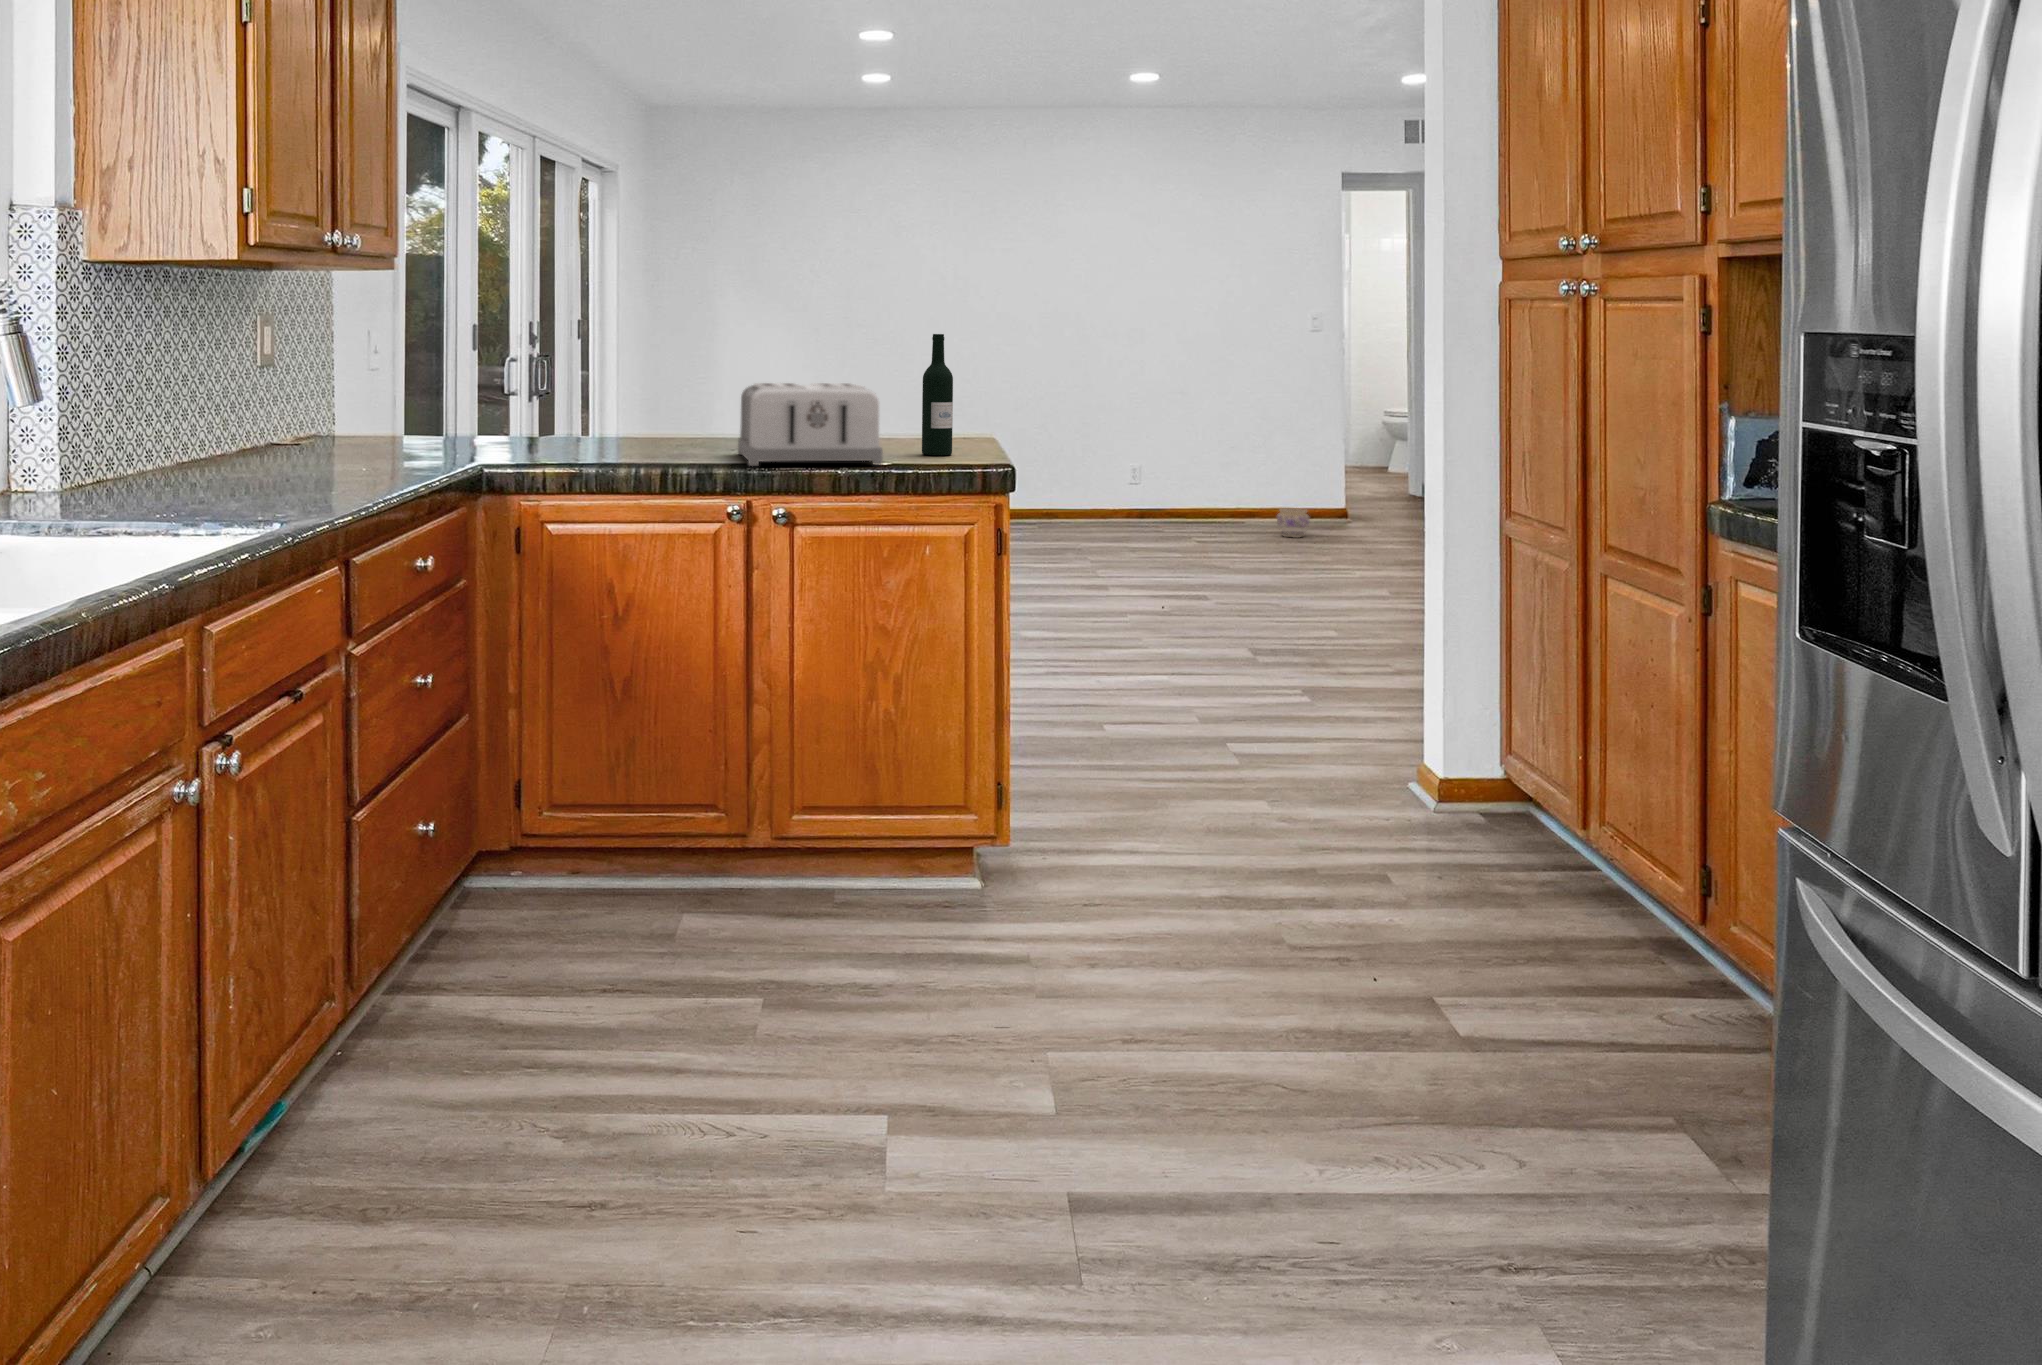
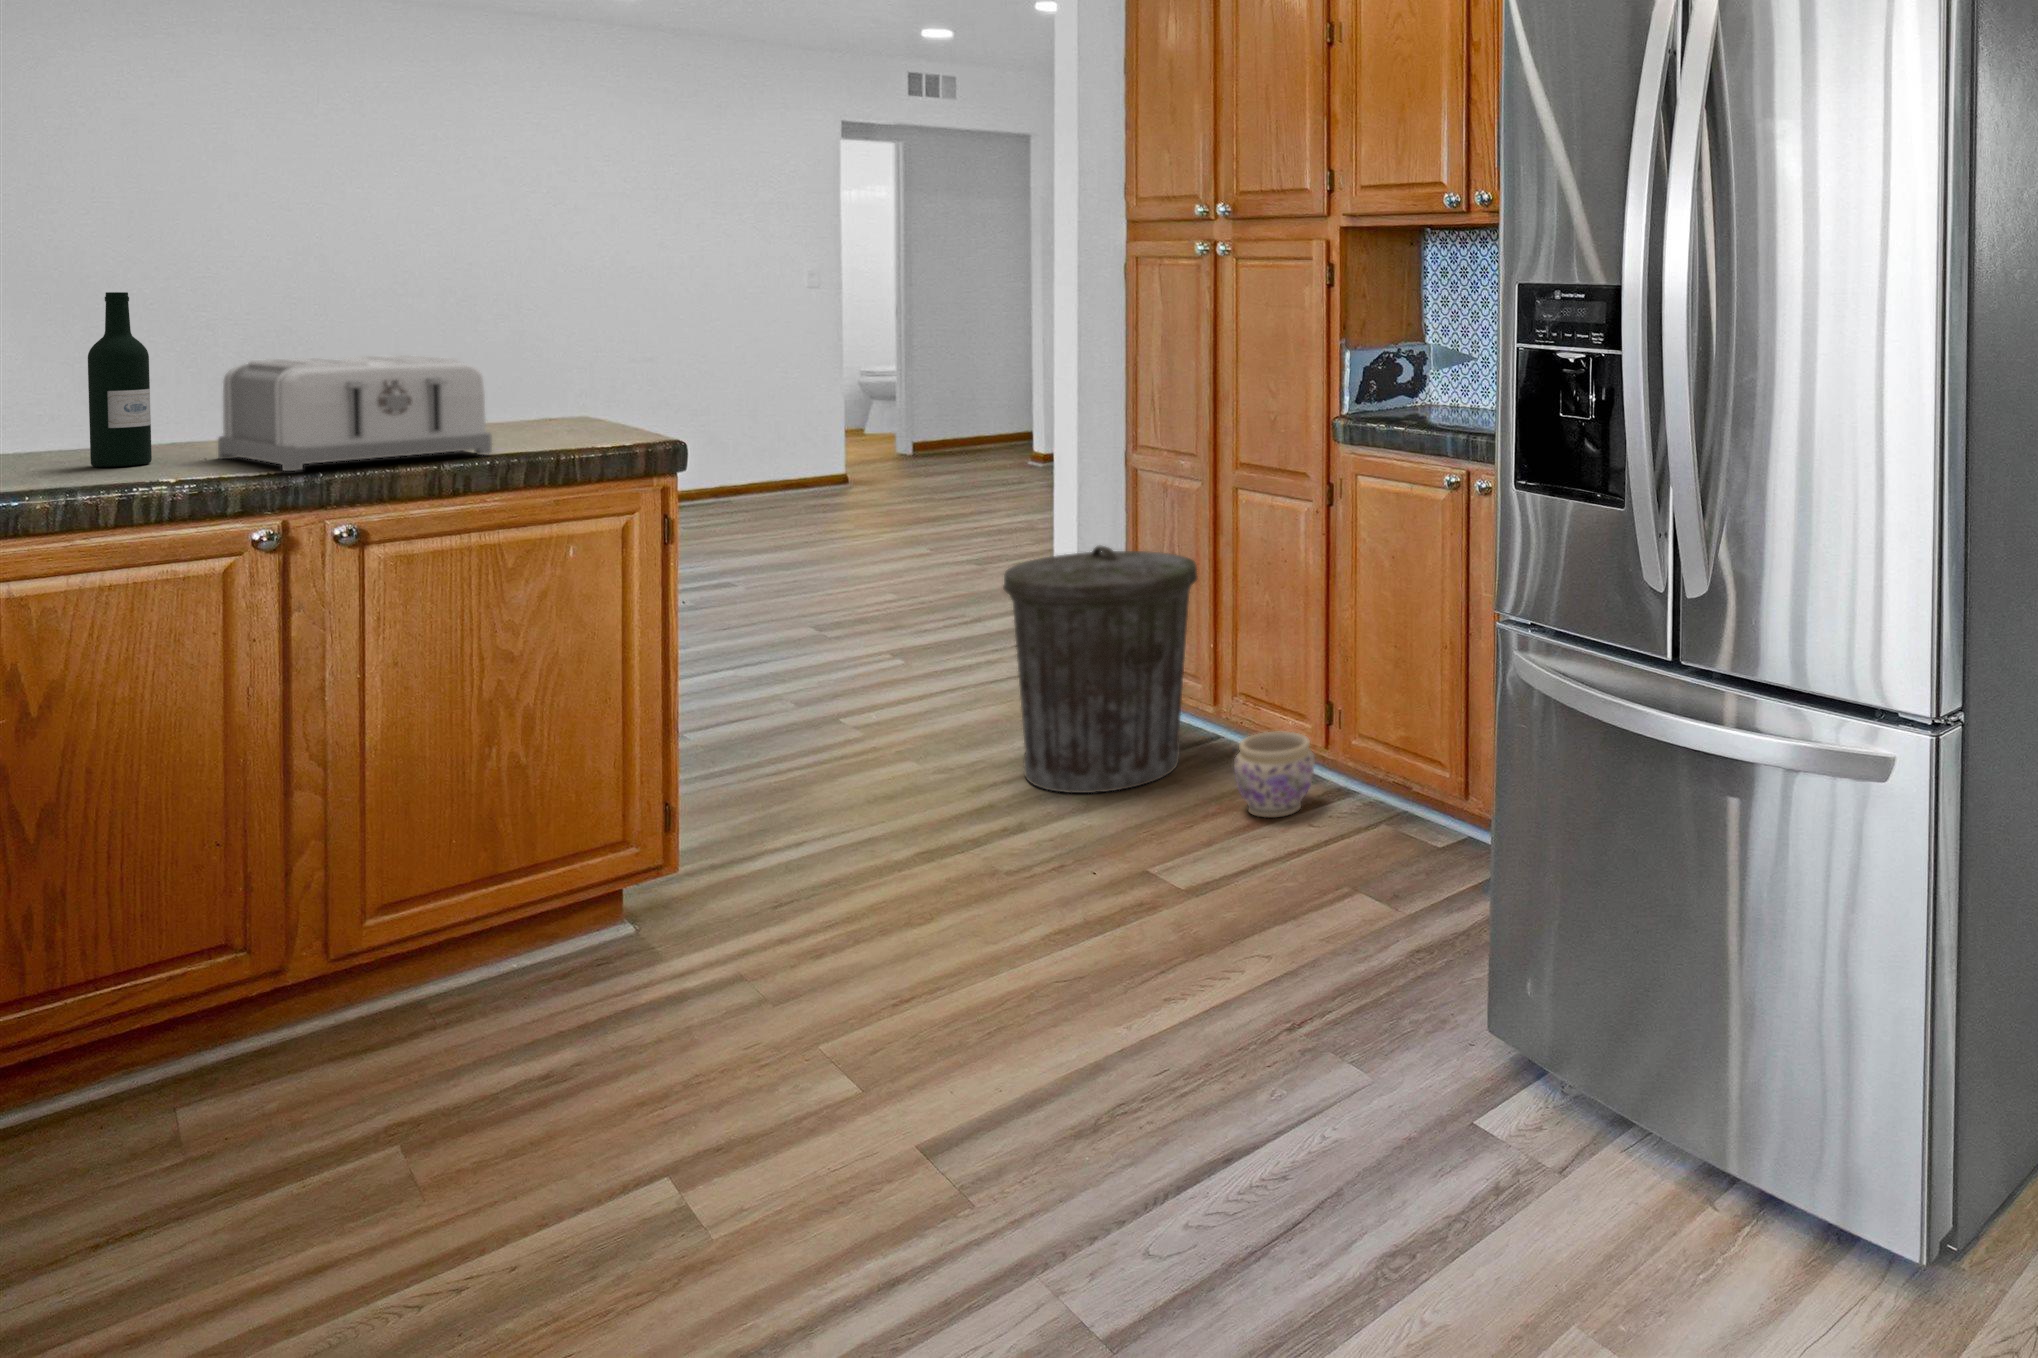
wine bottle: present [922,334,953,455] -> present [88,292,152,467]
planter: present [1277,508,1309,538] -> present [1234,731,1315,818]
trash can: none [1338,616,1555,894] -> present [1003,545,1197,793]

